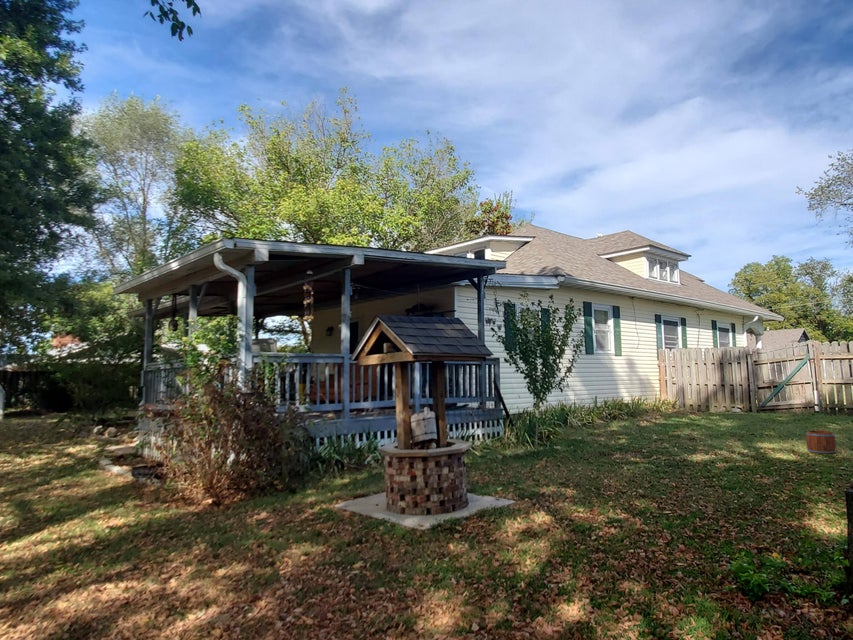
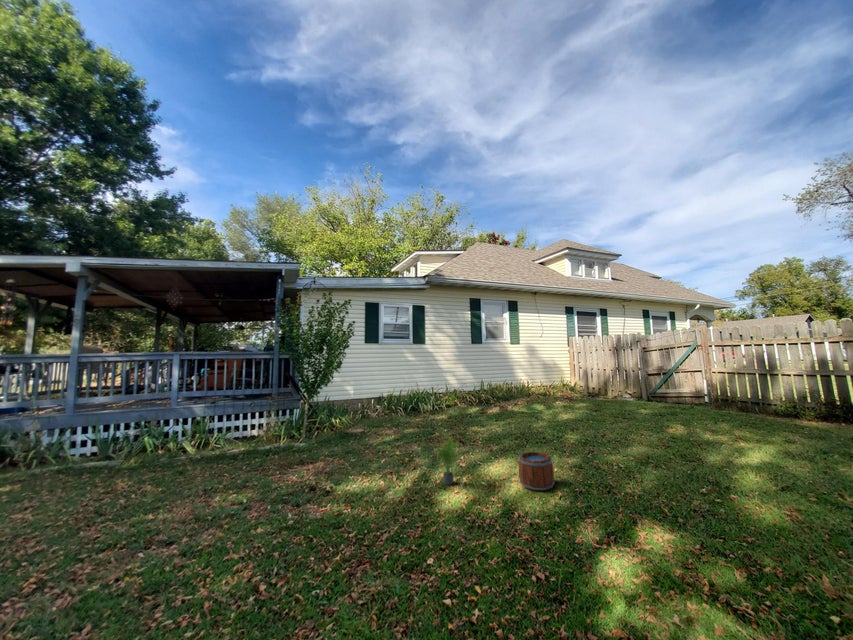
potted plant: none [746,420,776,456] -> present [438,439,457,485]

